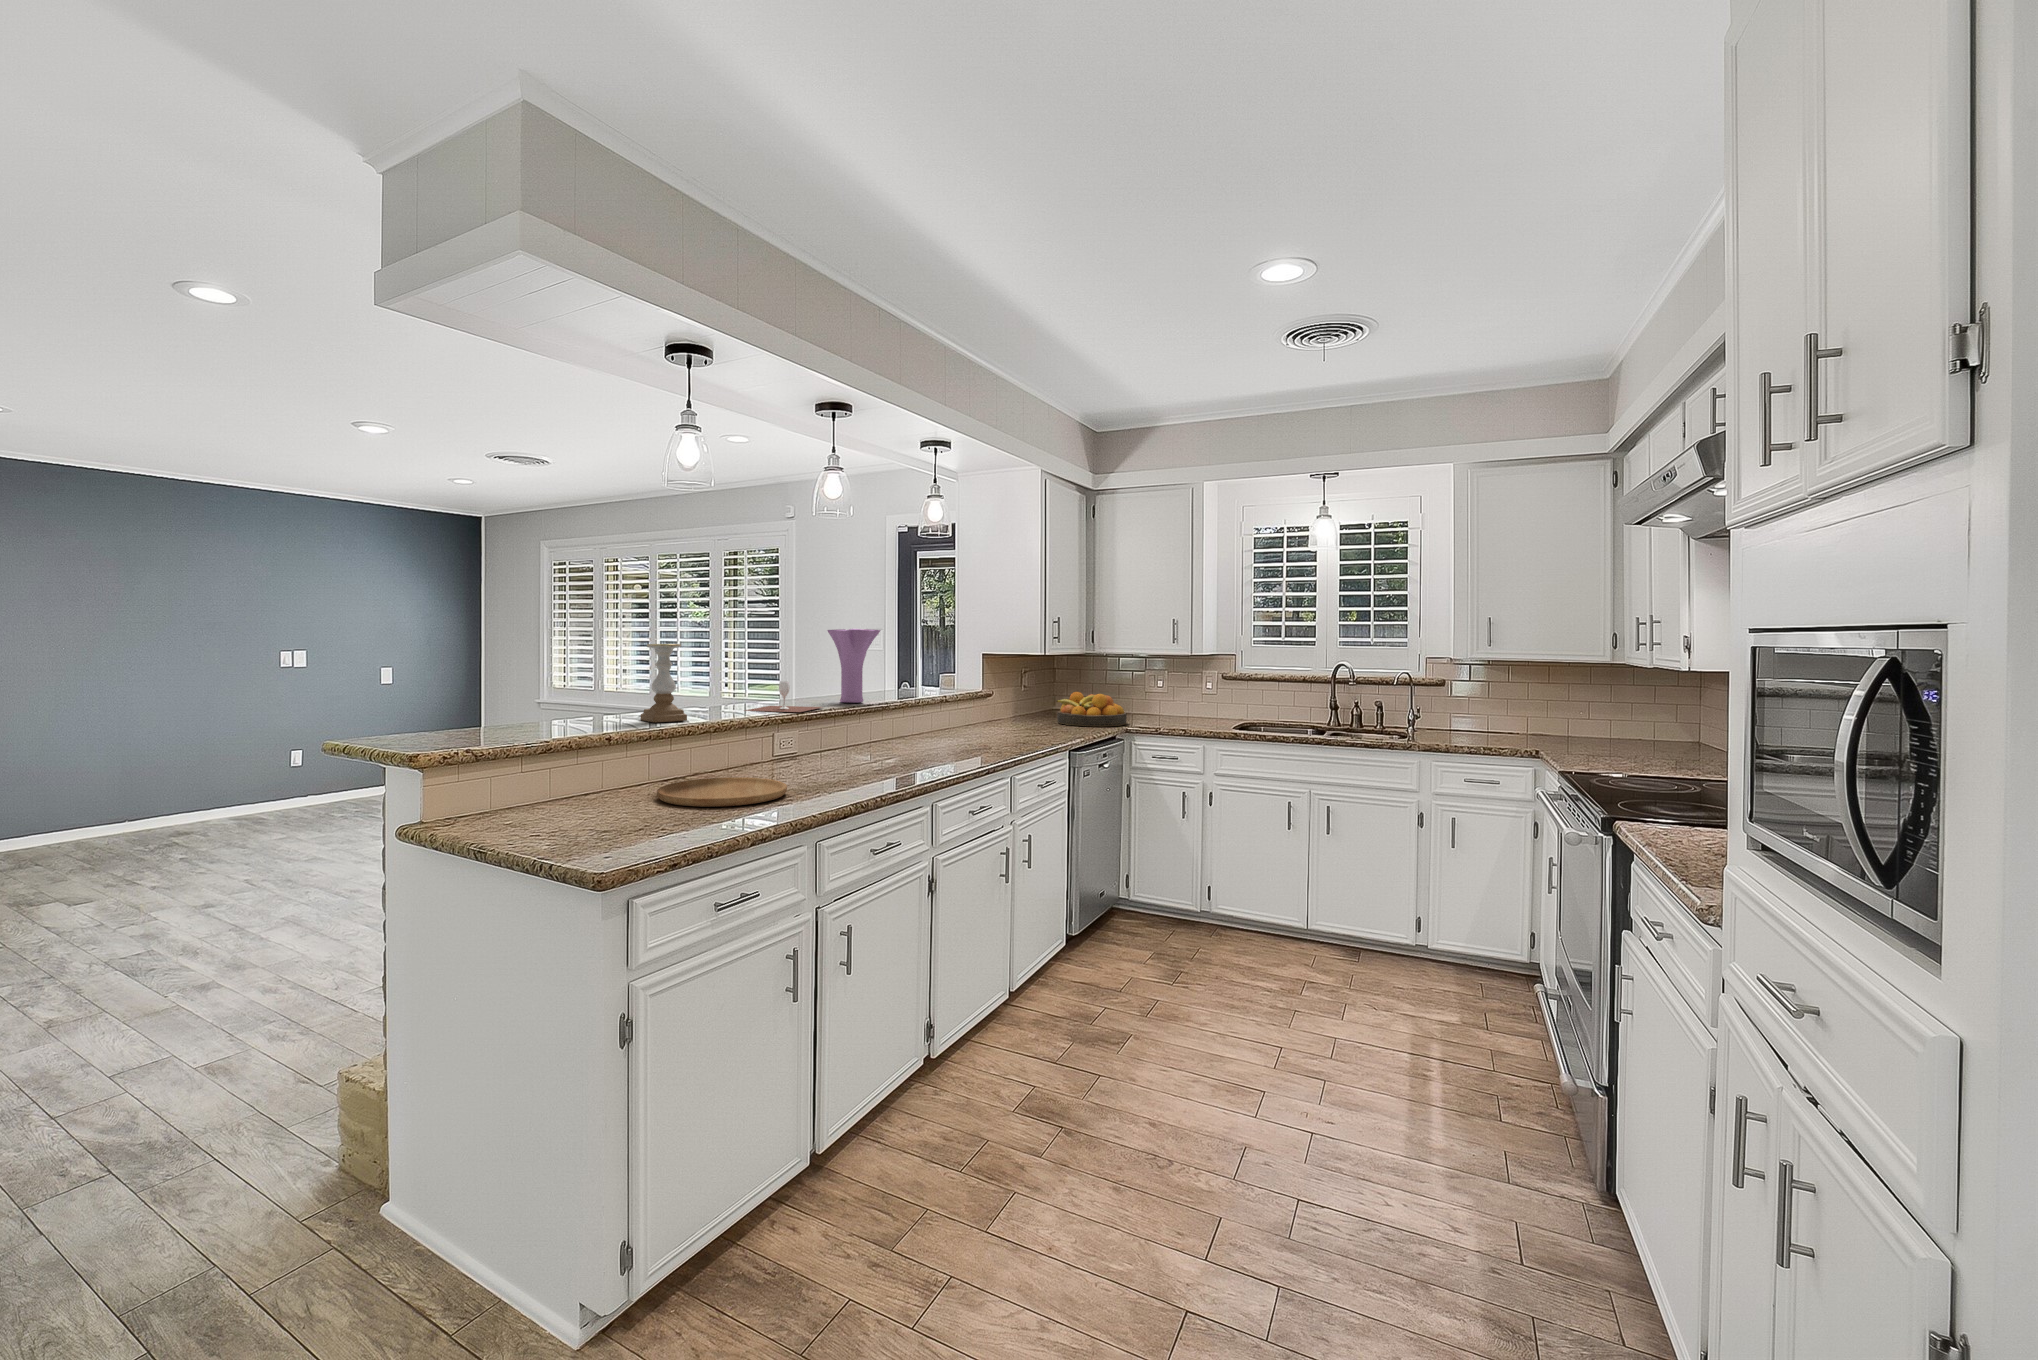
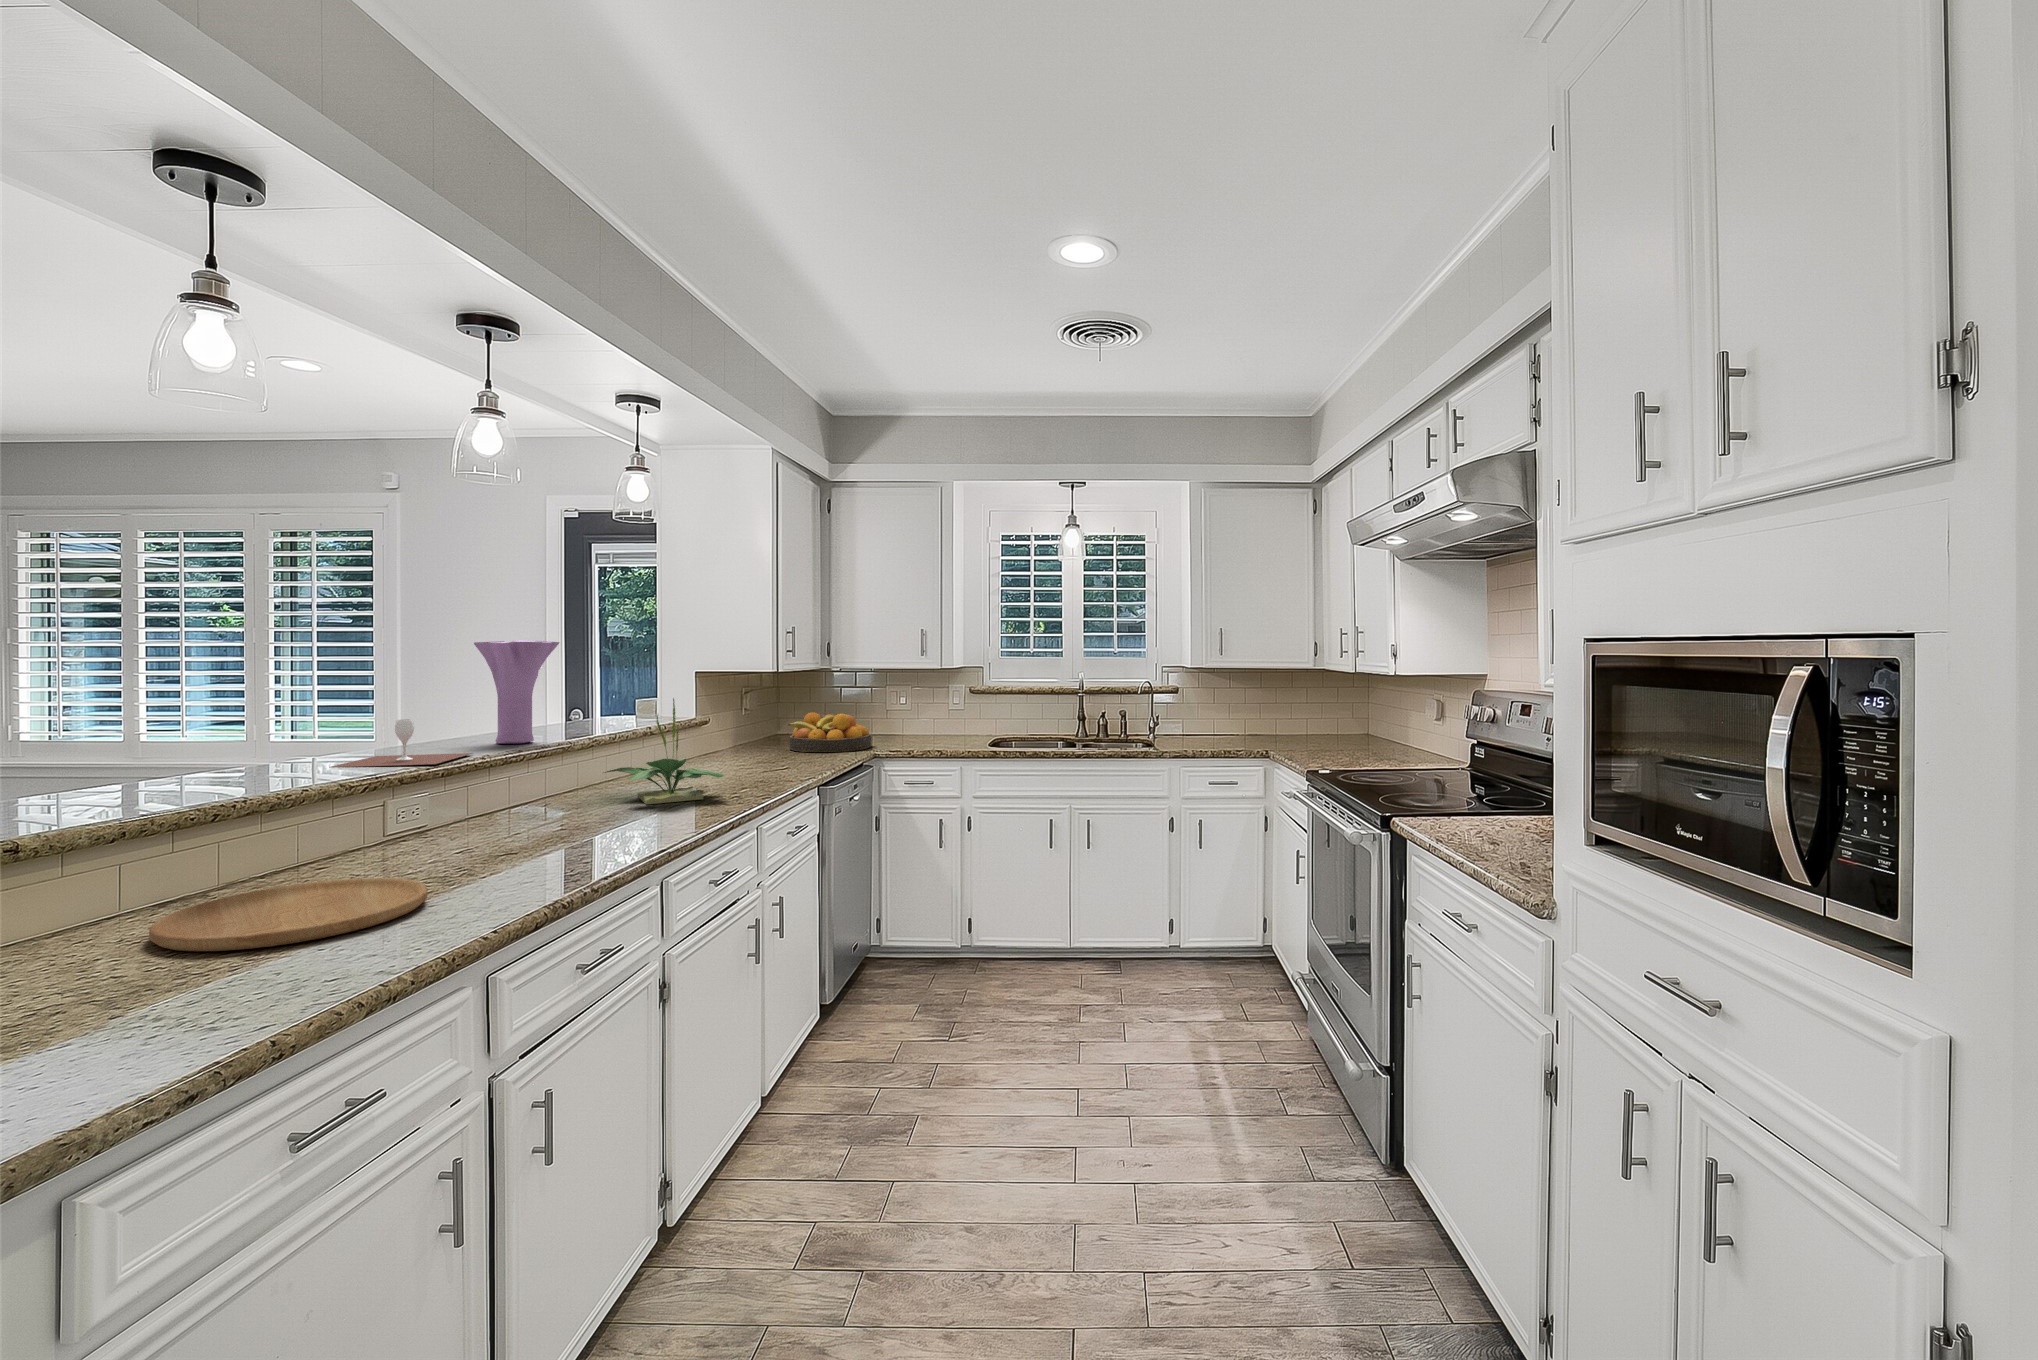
candle holder: present [640,644,687,722] -> none [108,668,216,804]
potted plant: none [904,673,987,753] -> present [605,699,724,804]

